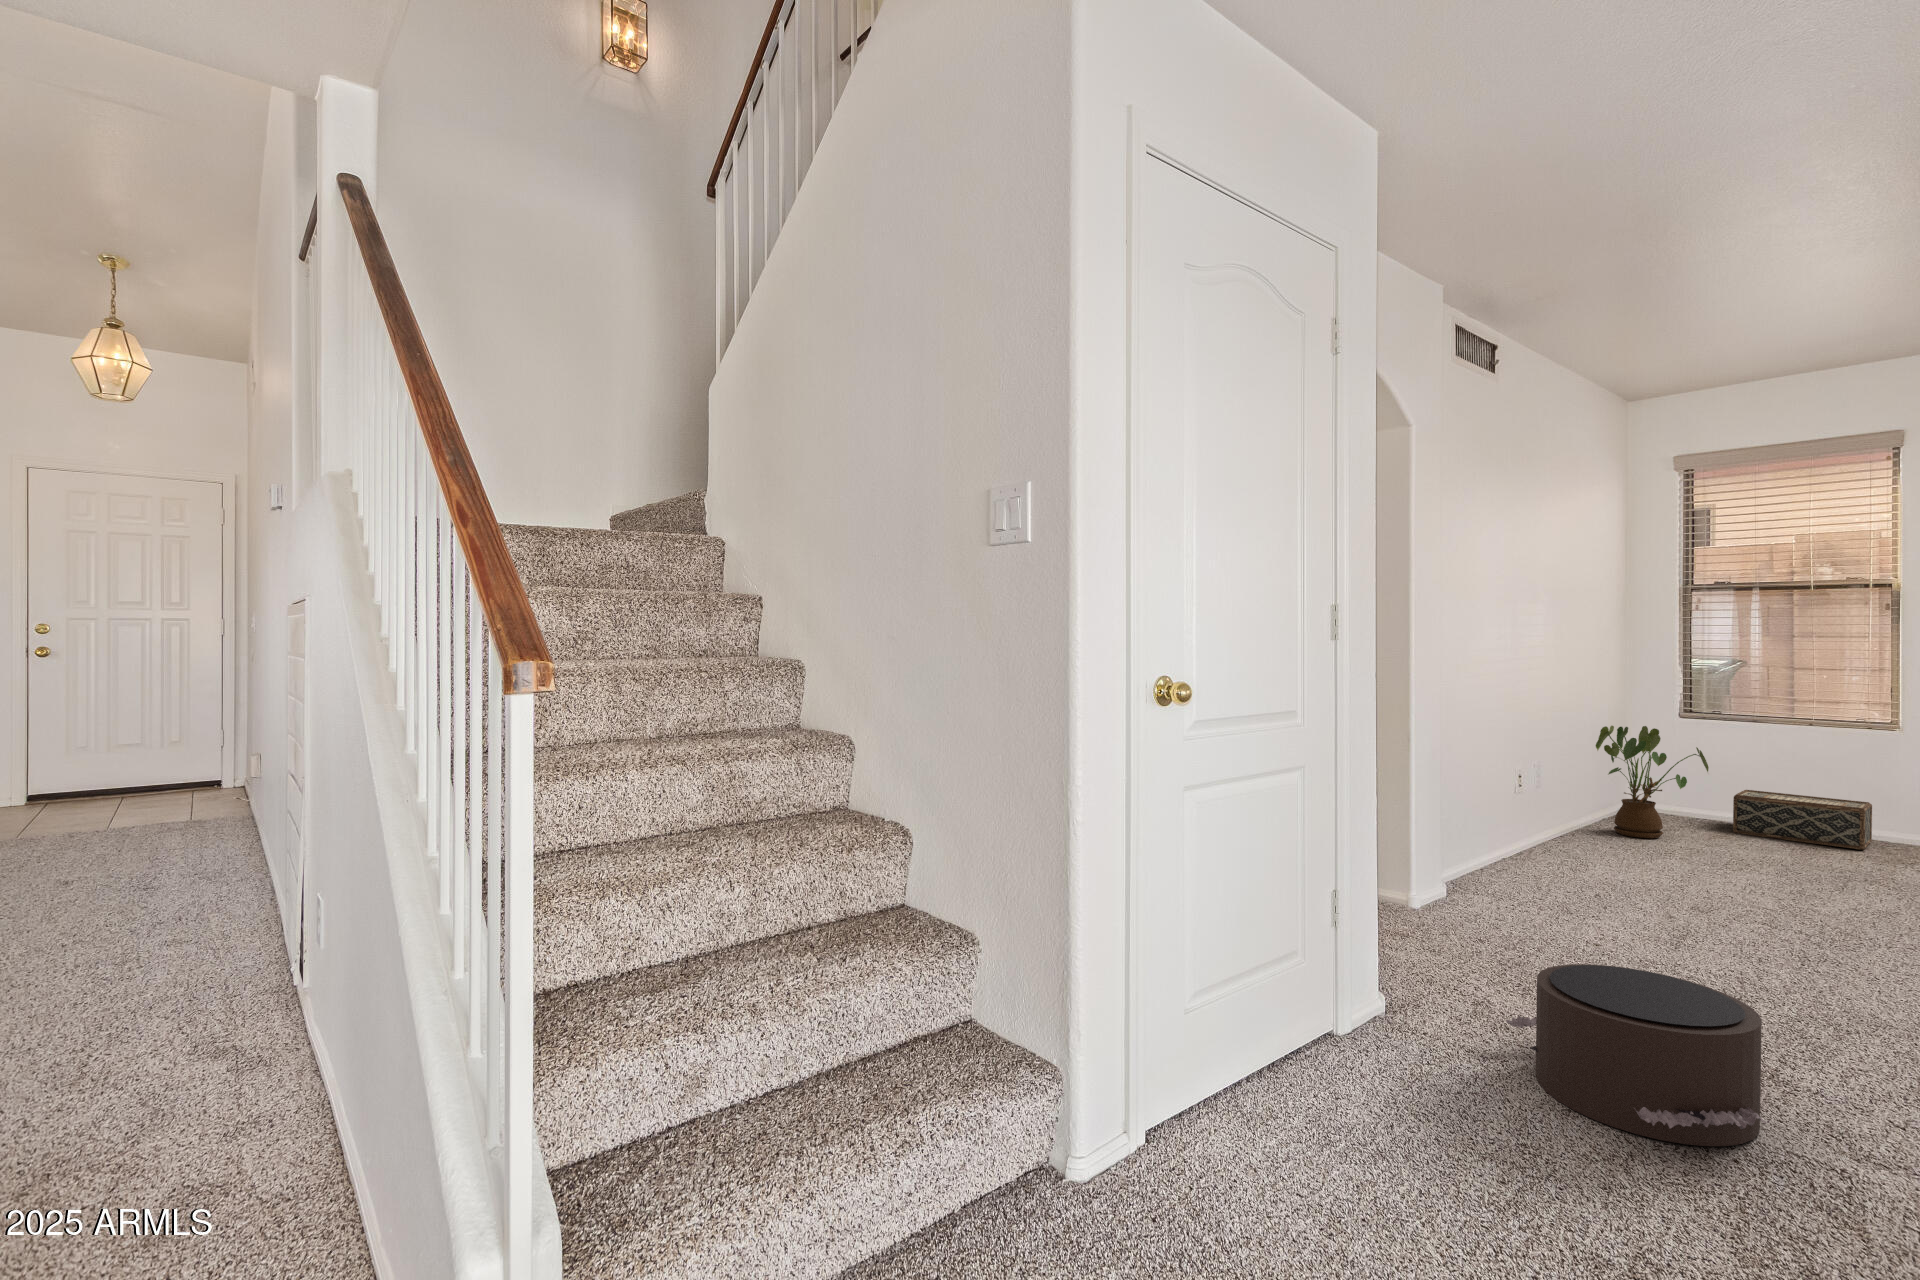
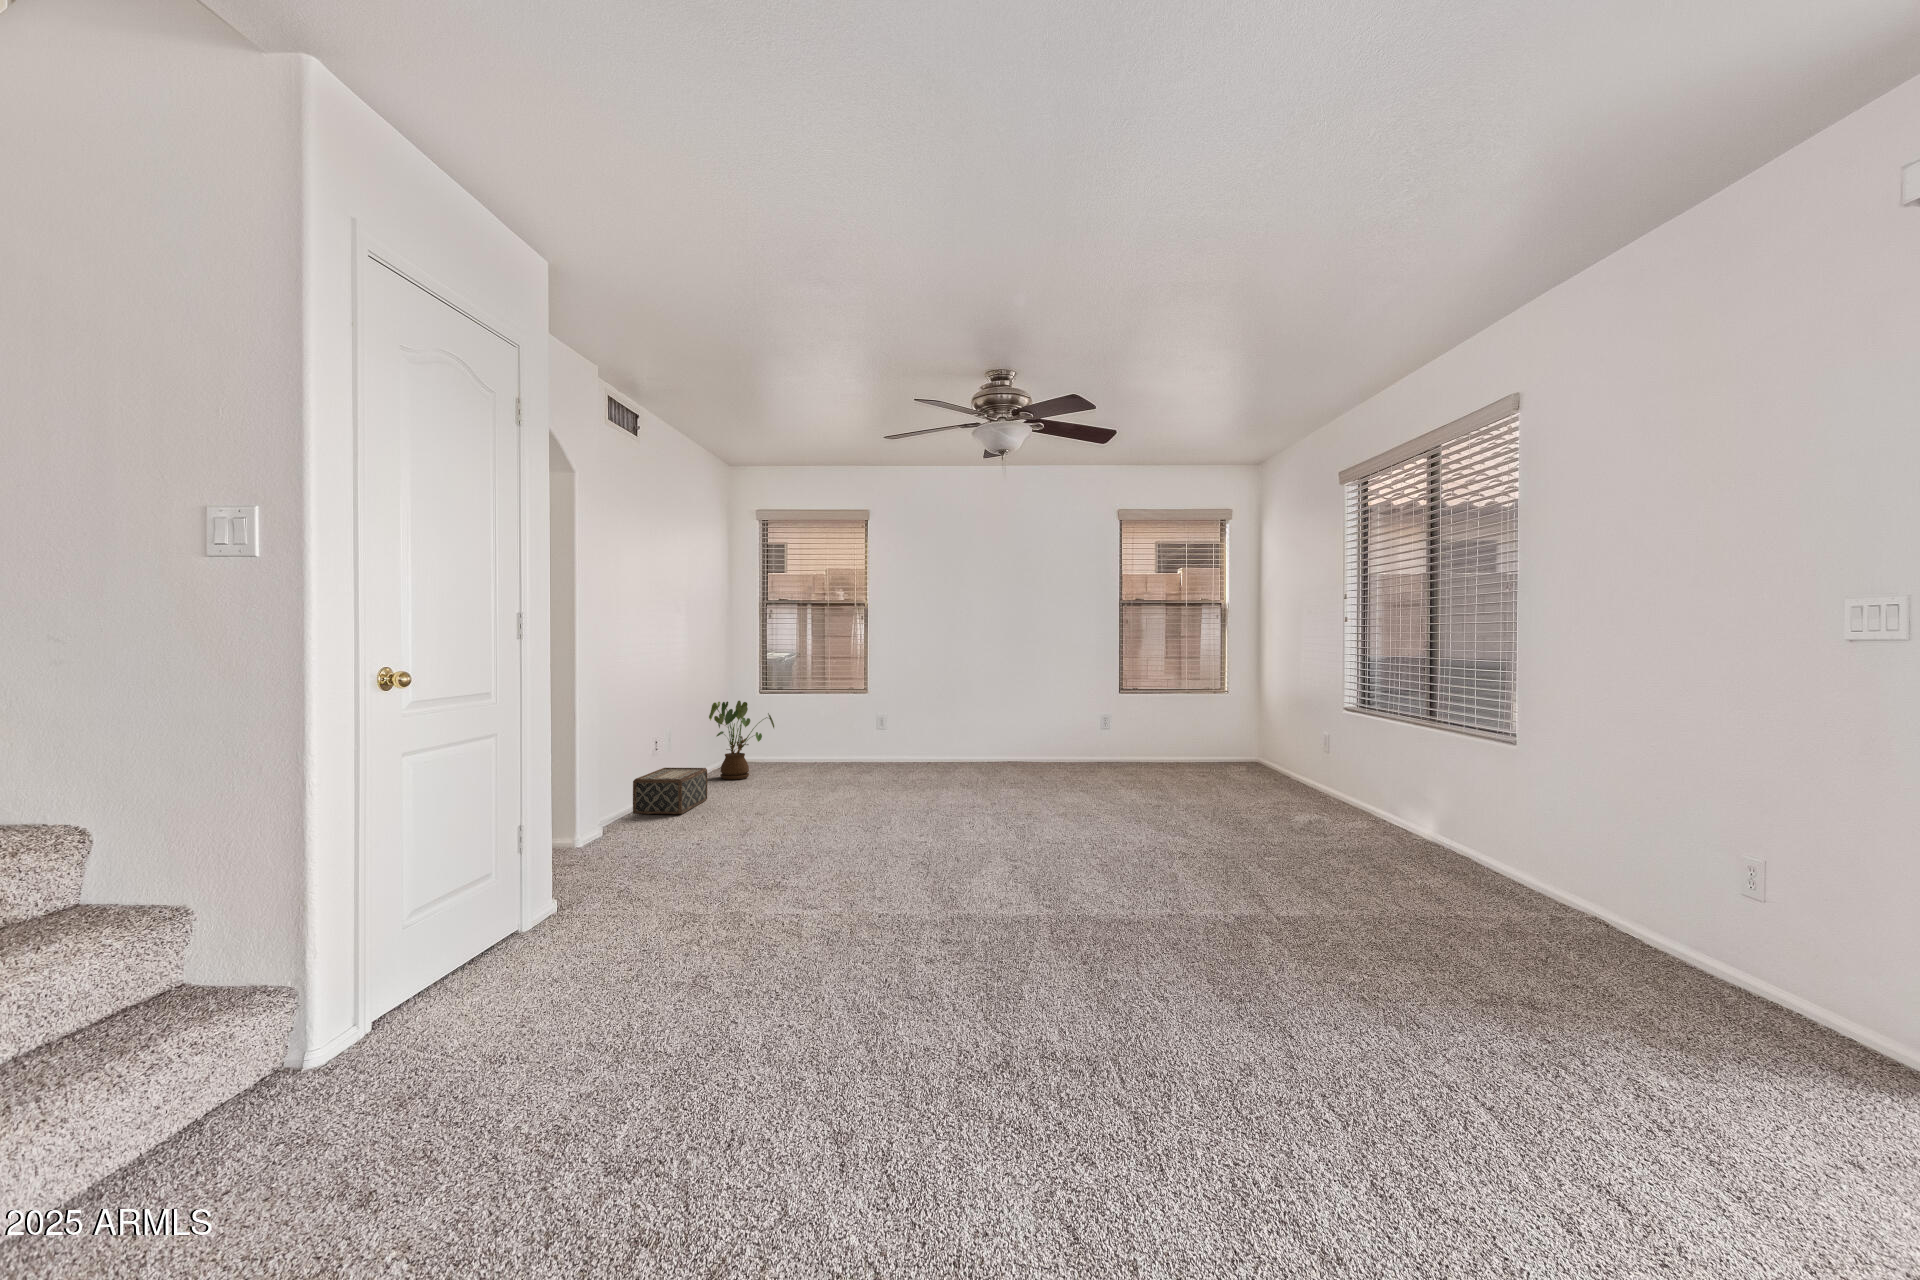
woven basket: present [1733,790,1872,849] -> present [633,768,707,814]
pouf: present [1506,964,1770,1146] -> none [636,843,770,935]

